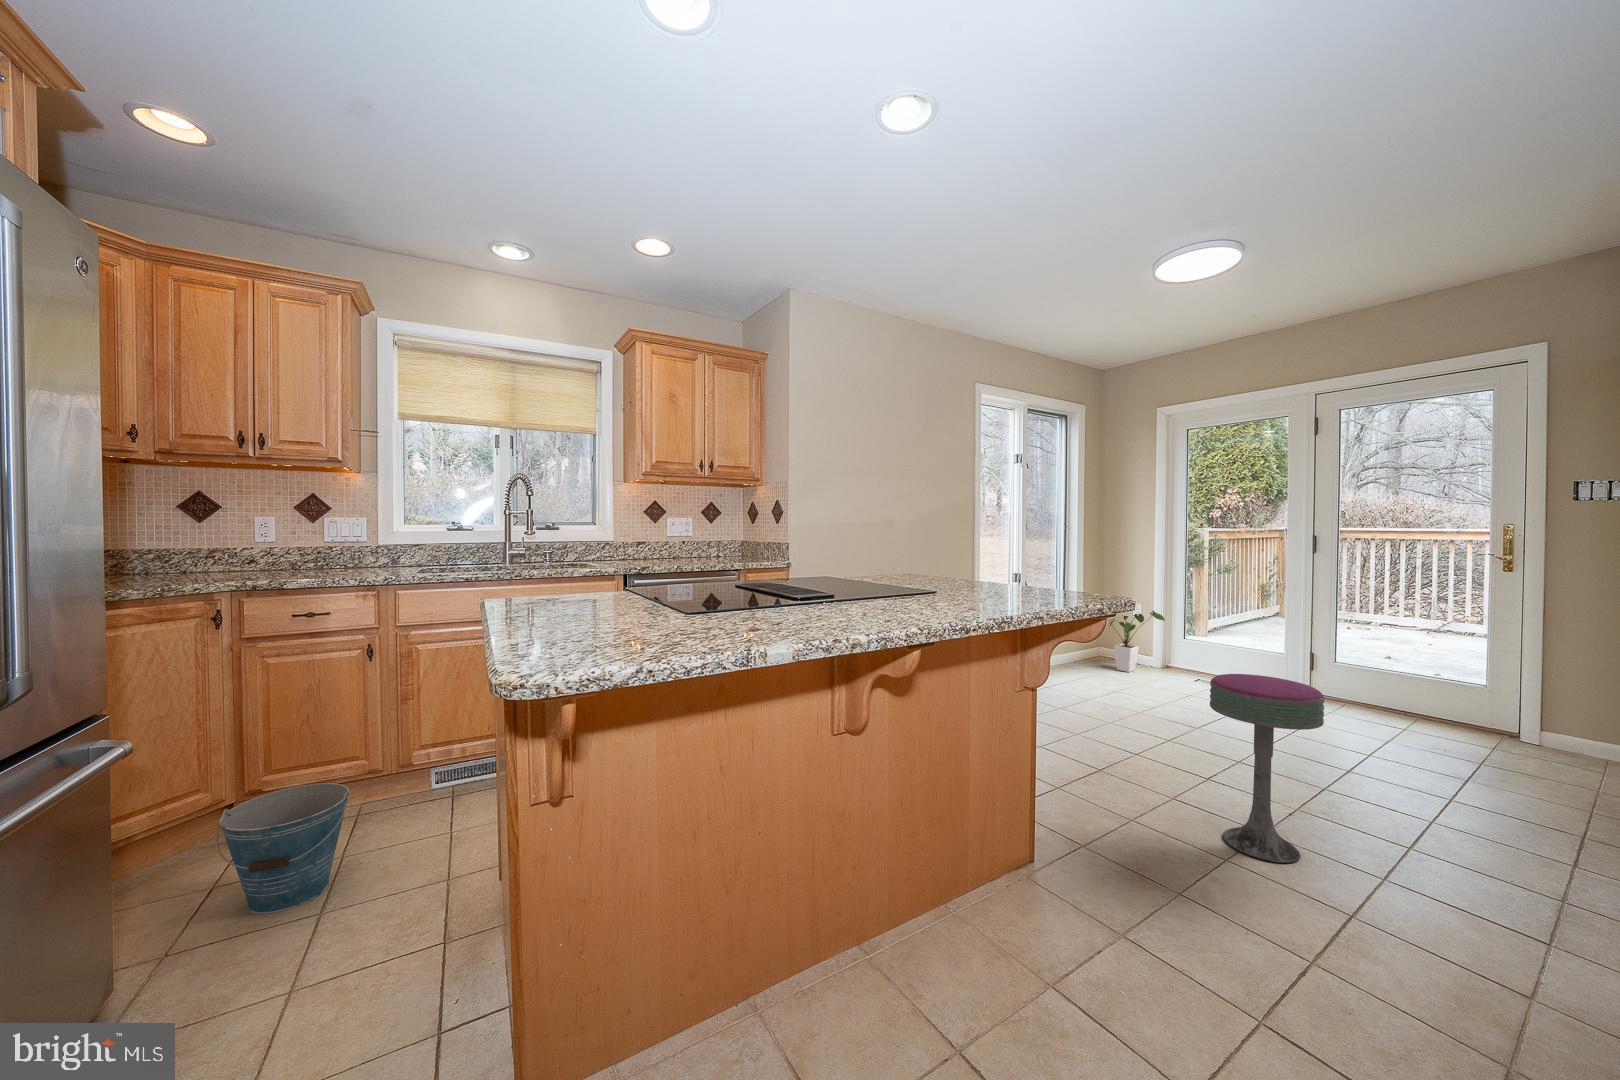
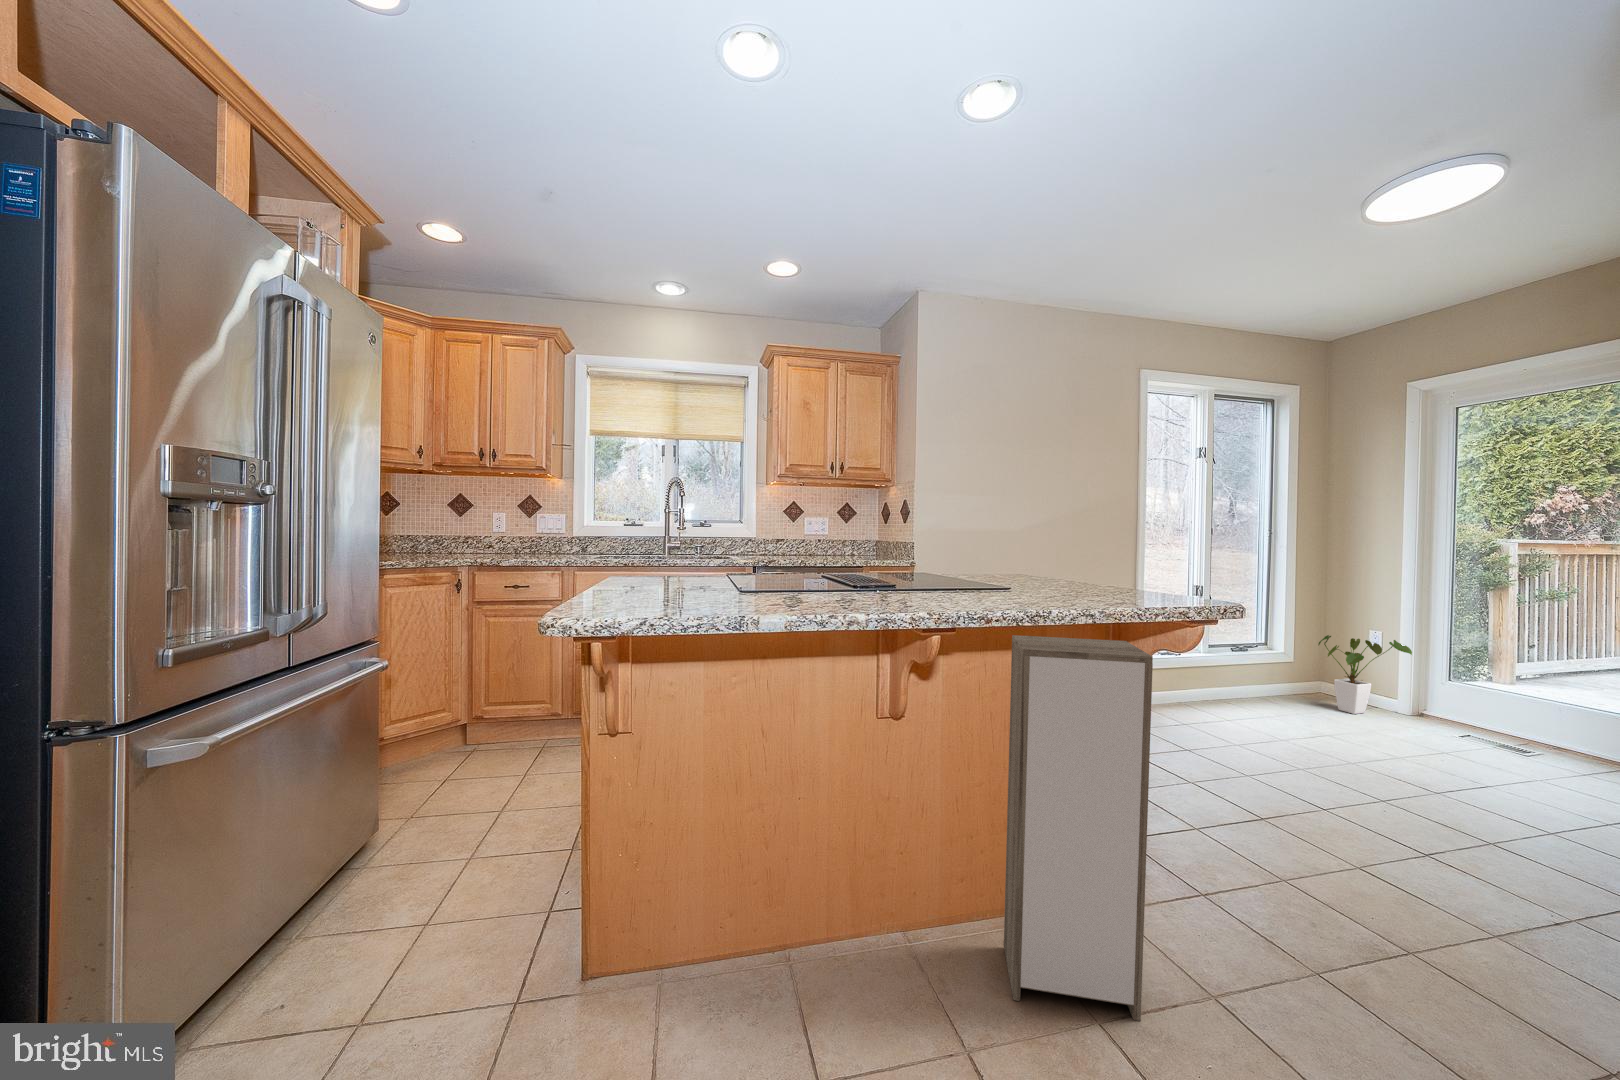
storage cabinet: none [959,637,1103,1002] -> present [1004,635,1153,1021]
bar stool: present [1210,674,1325,863] -> none [1380,712,1549,958]
bucket: present [216,783,349,914] -> none [445,716,530,805]

